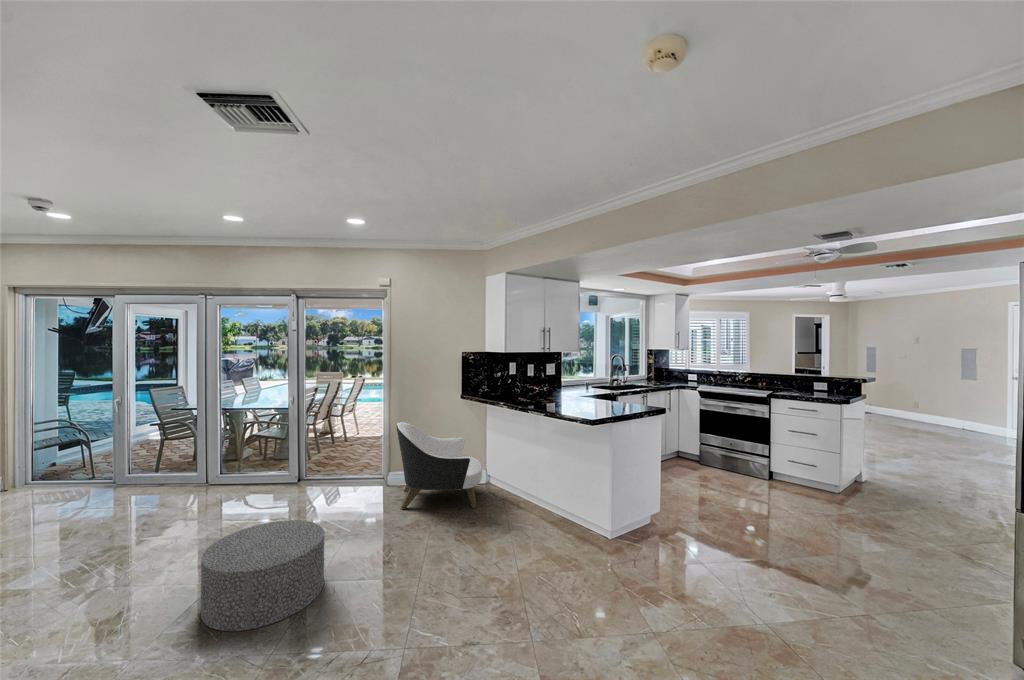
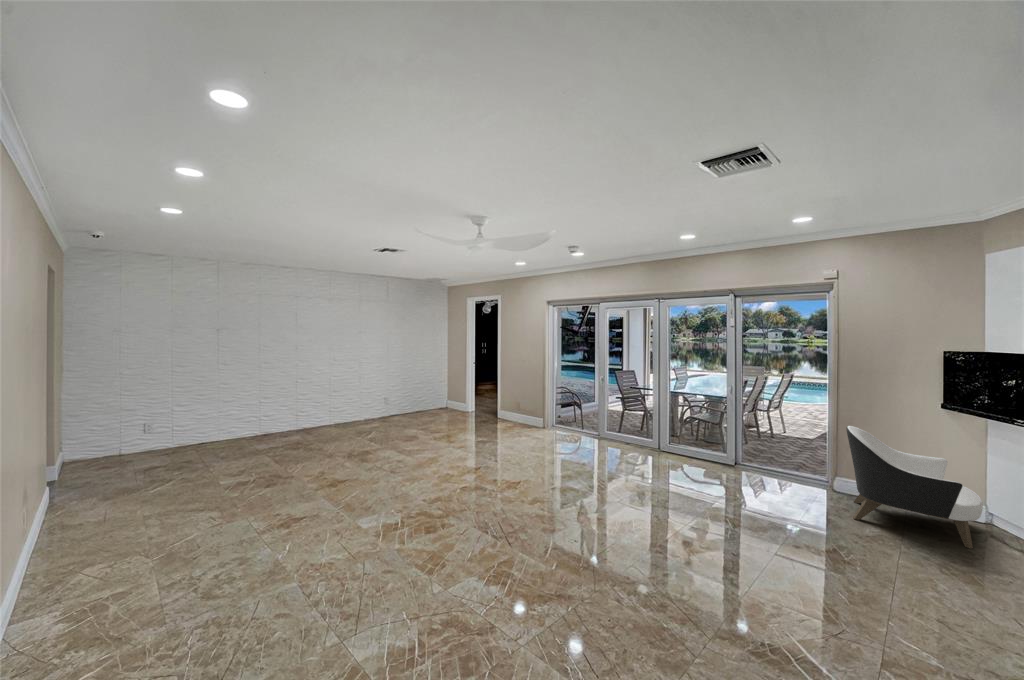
ottoman: present [201,520,324,631] -> none [685,487,781,567]

